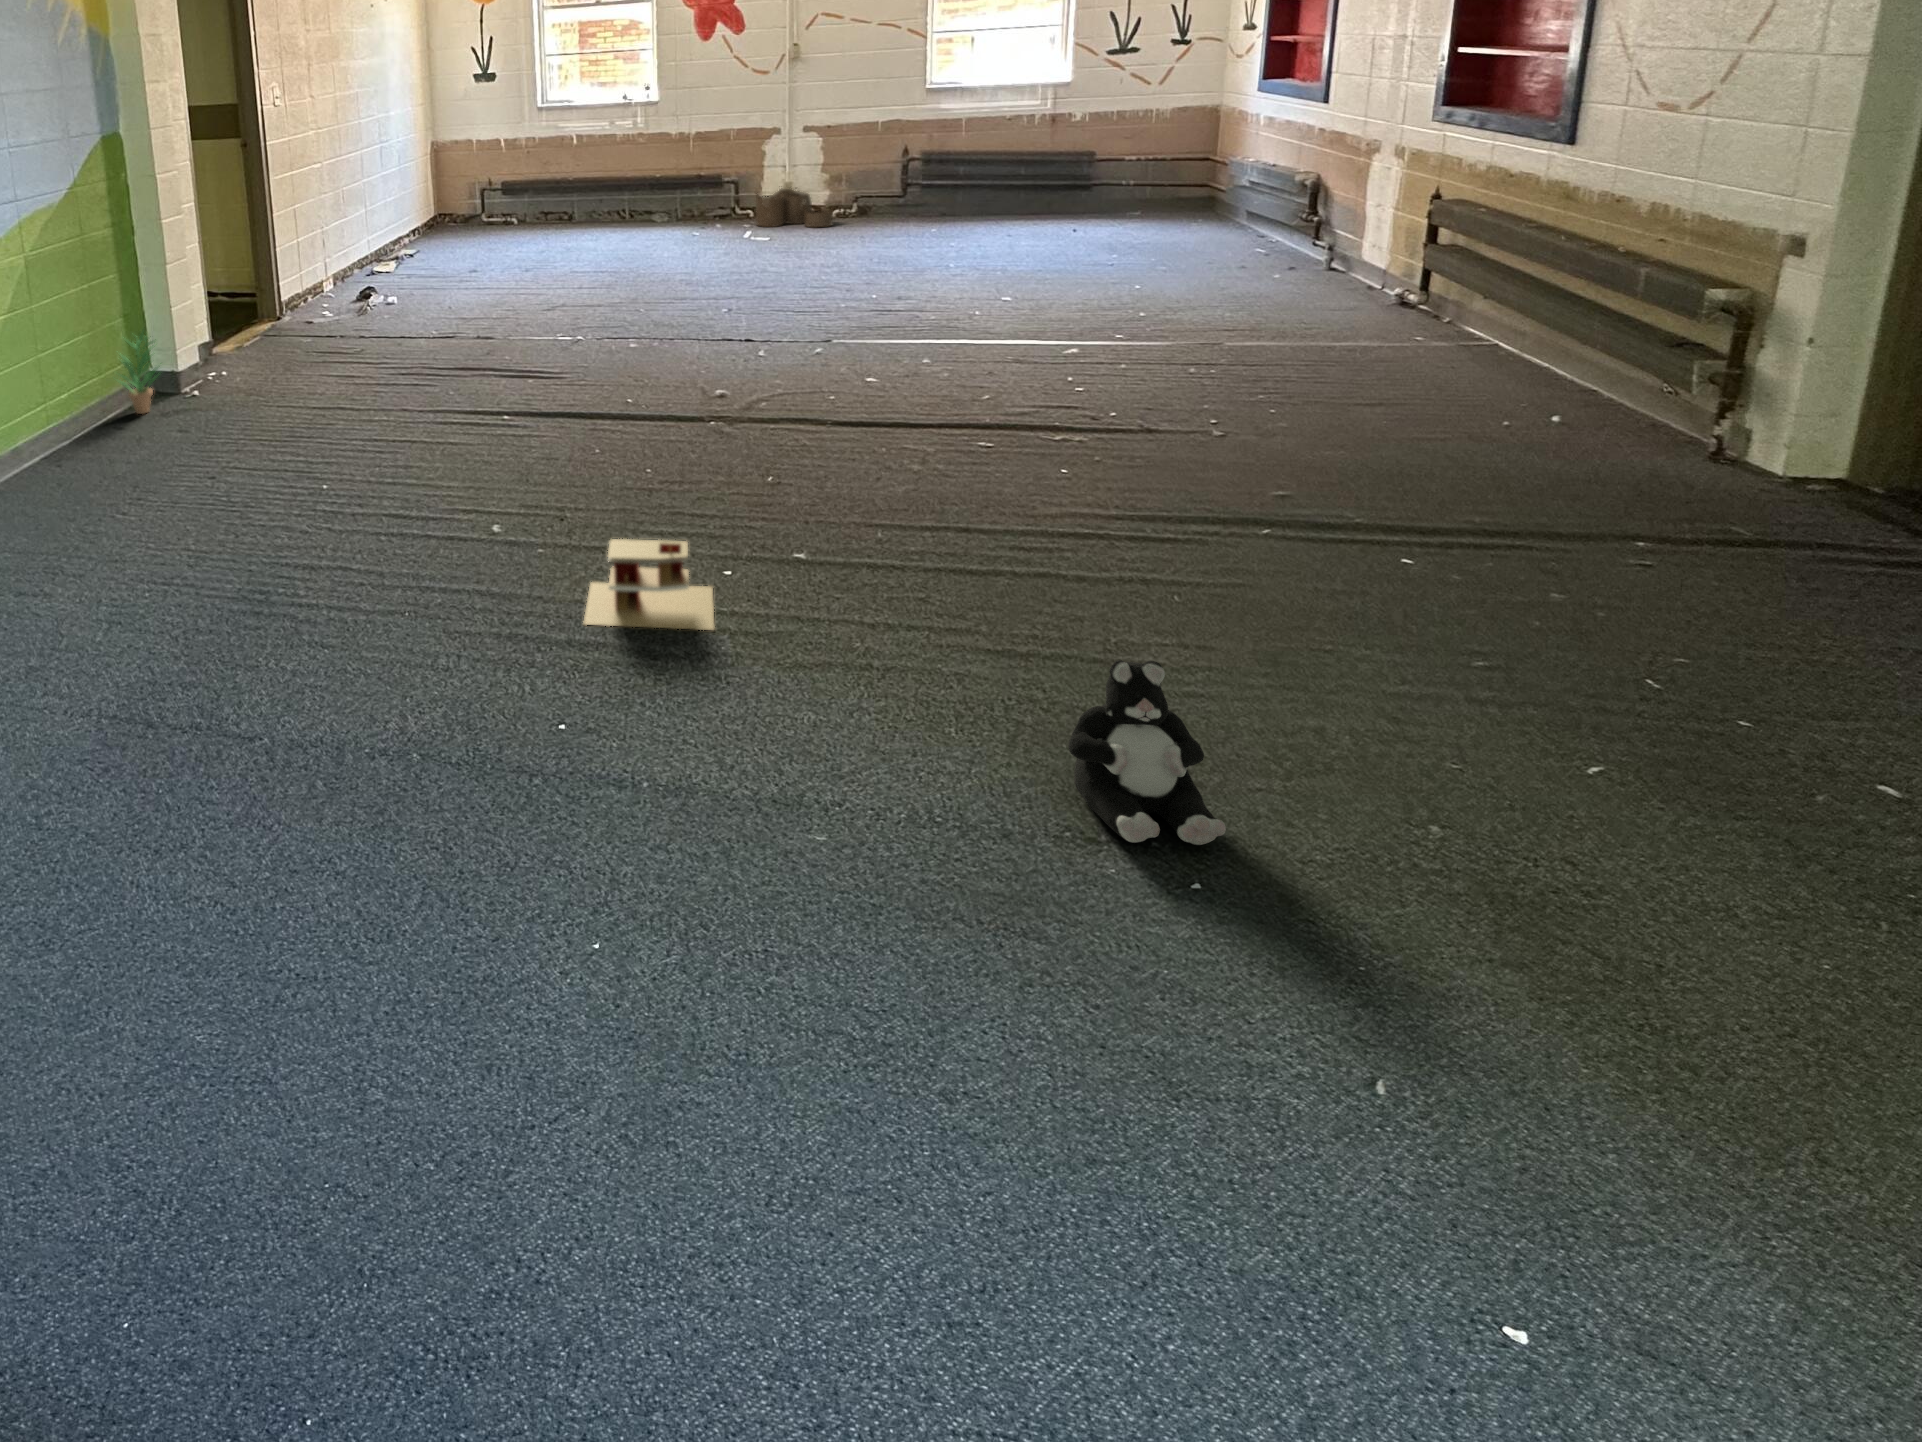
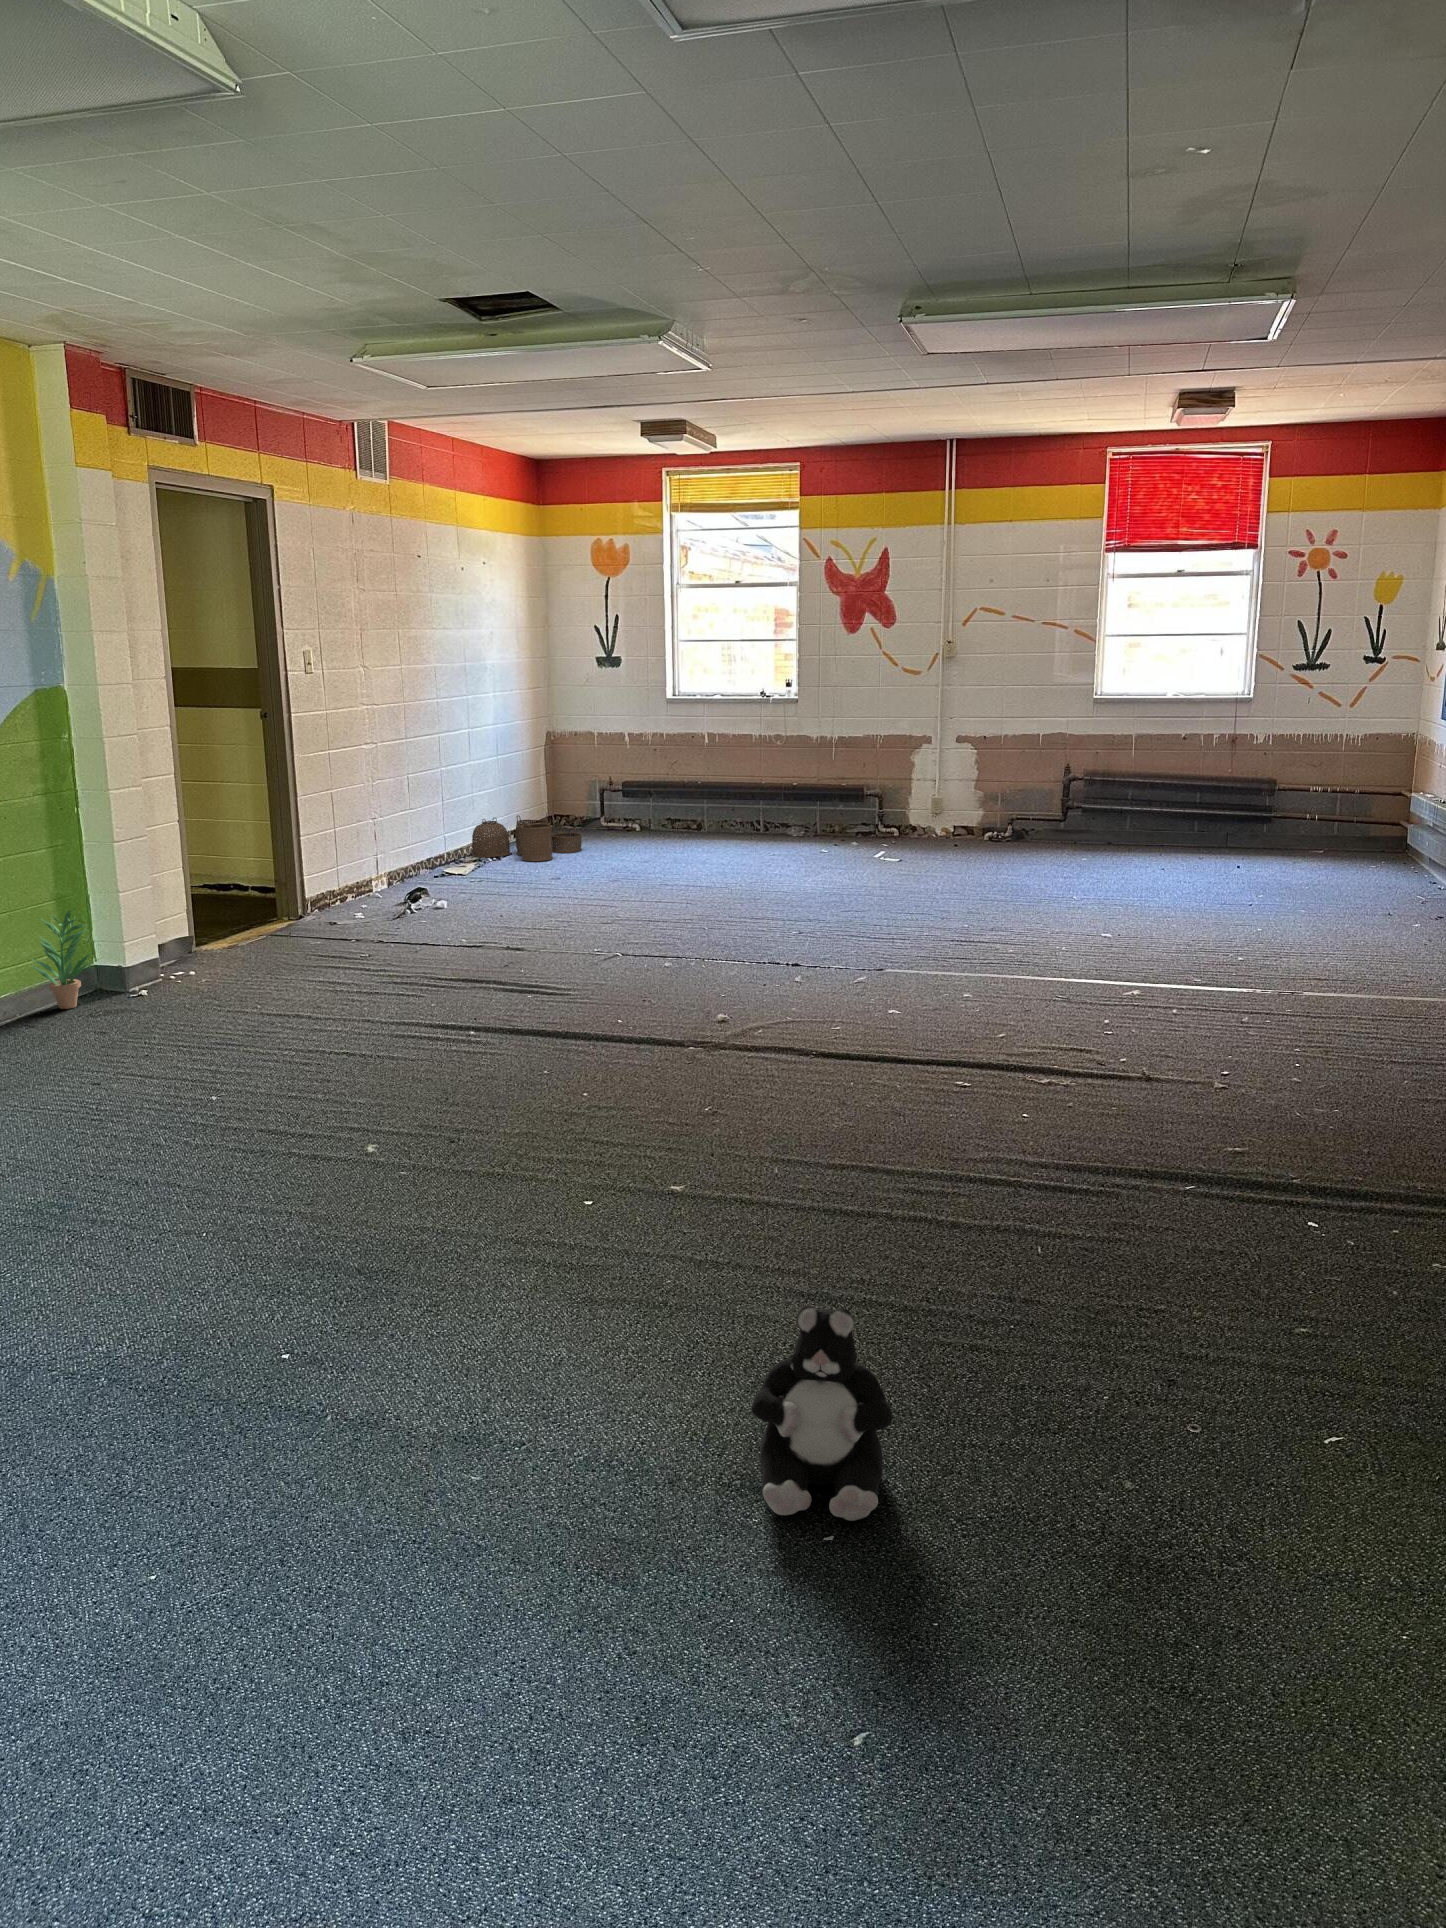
woven basket: present [756,189,833,227] -> present [472,815,582,861]
toy house: present [583,539,714,630] -> none [369,1160,544,1268]

